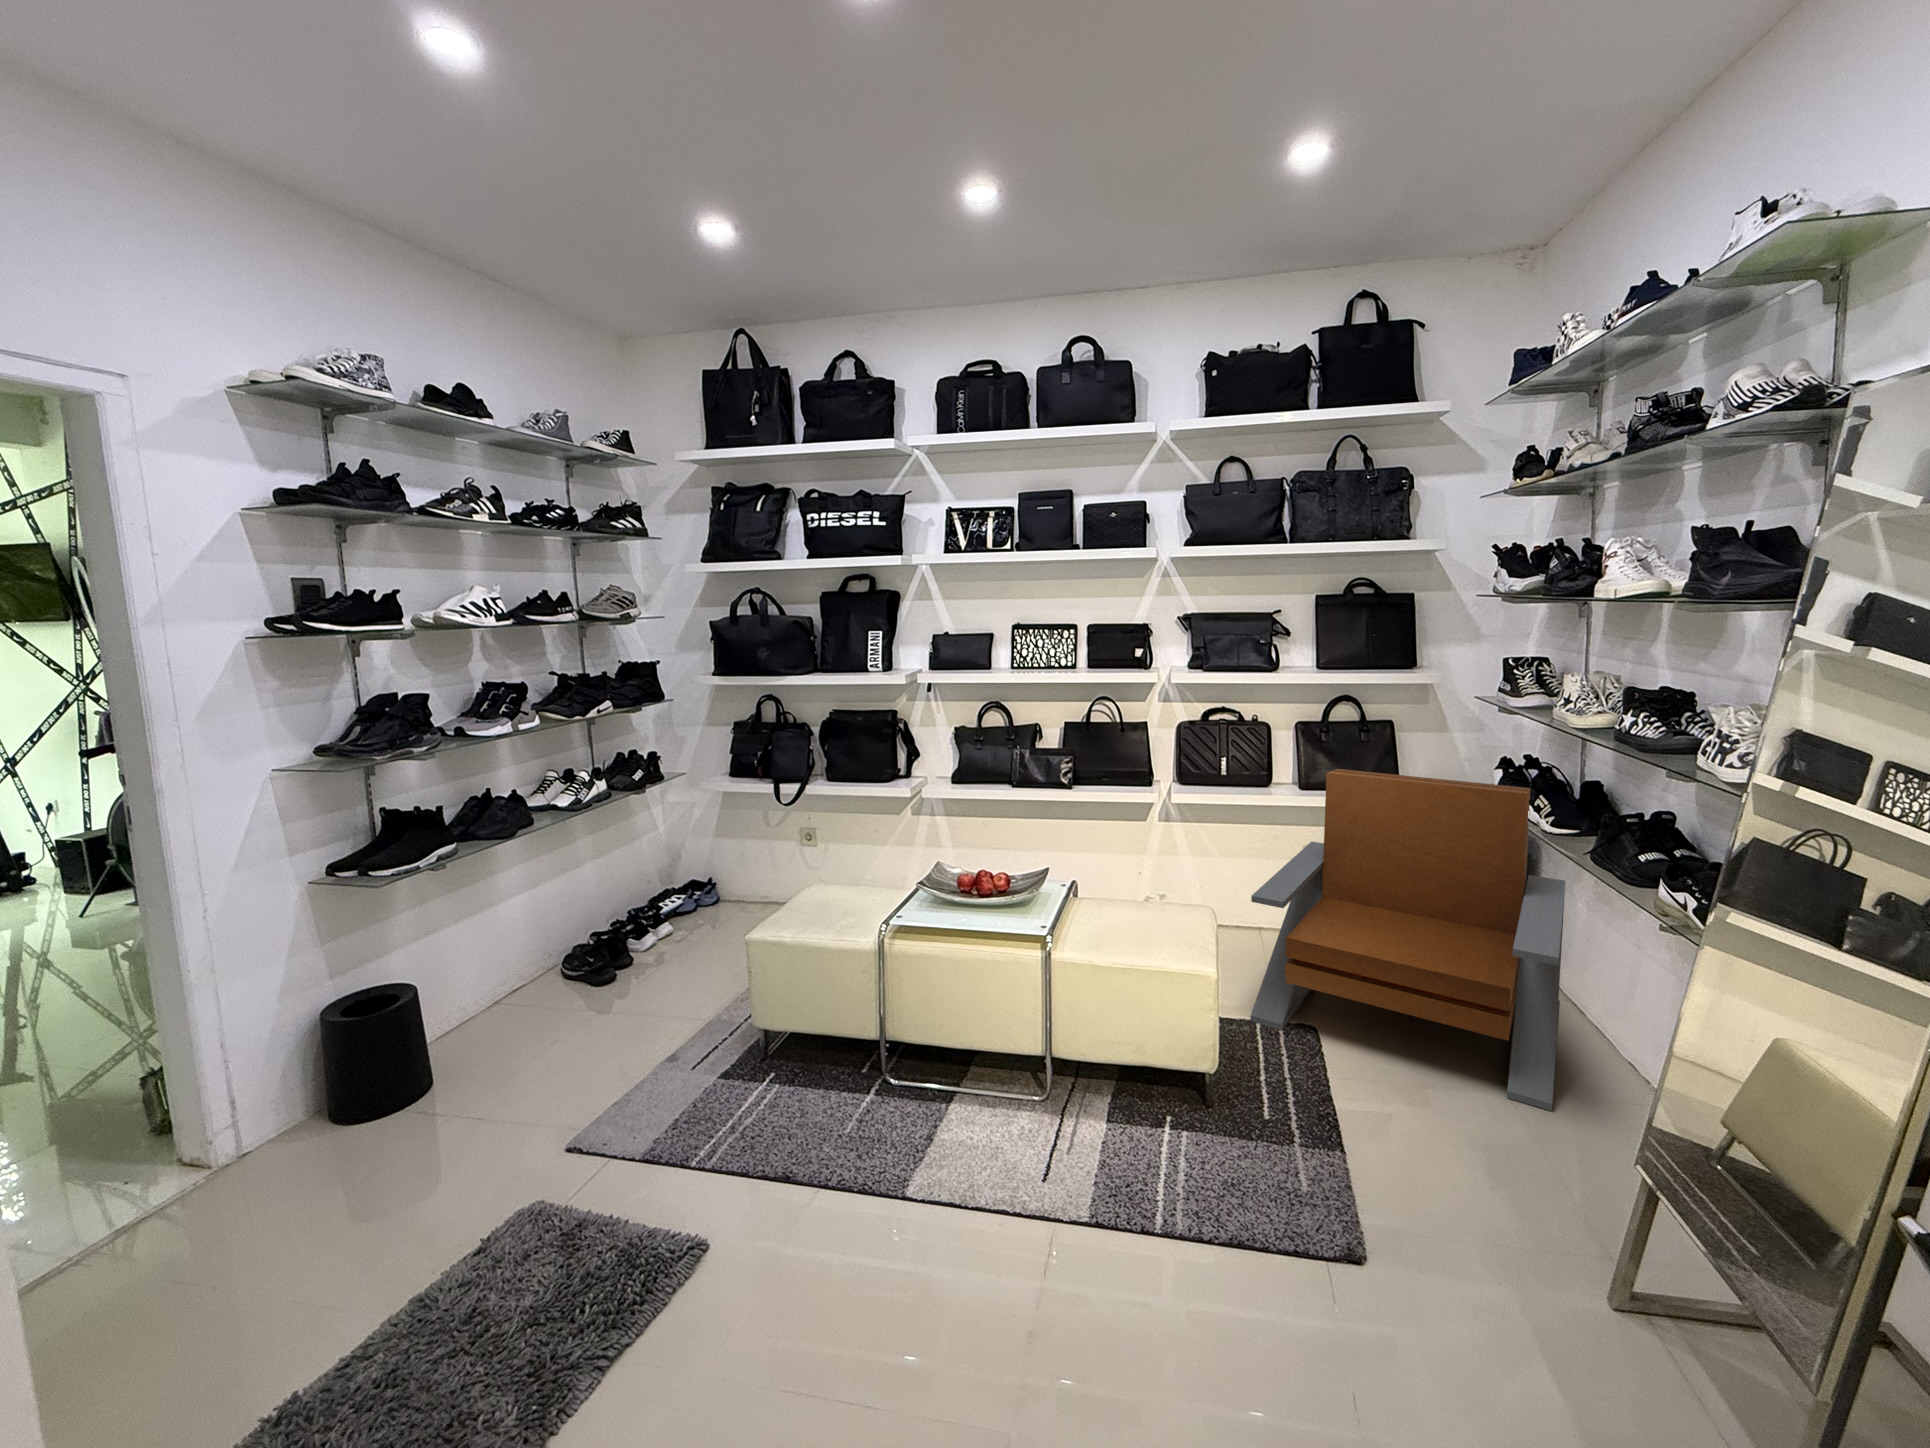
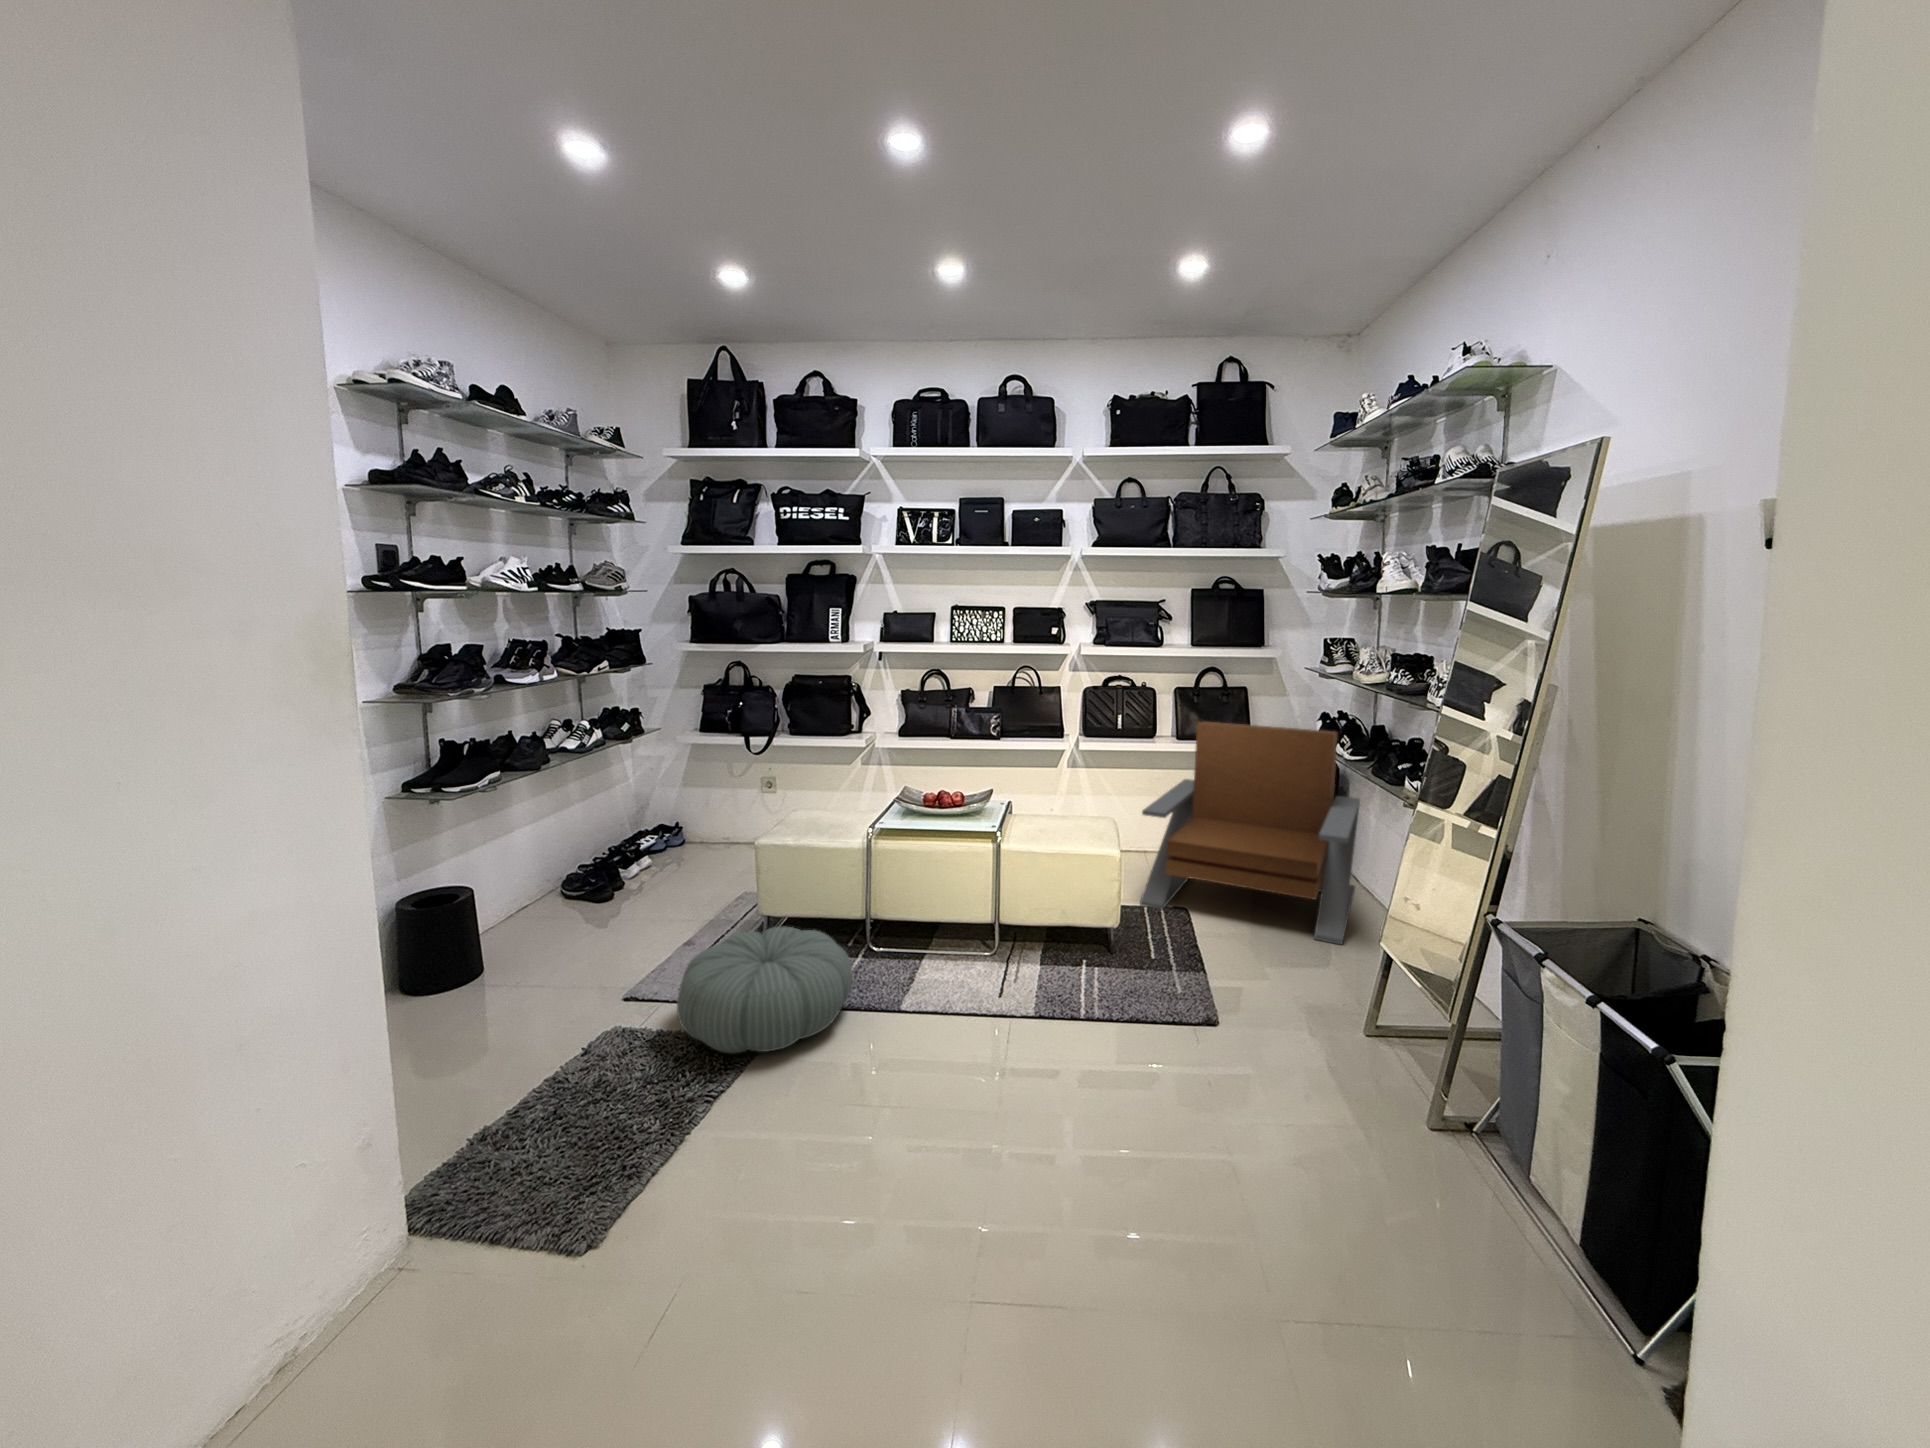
pouf: none [600,1061,842,1267] -> present [677,927,853,1053]

